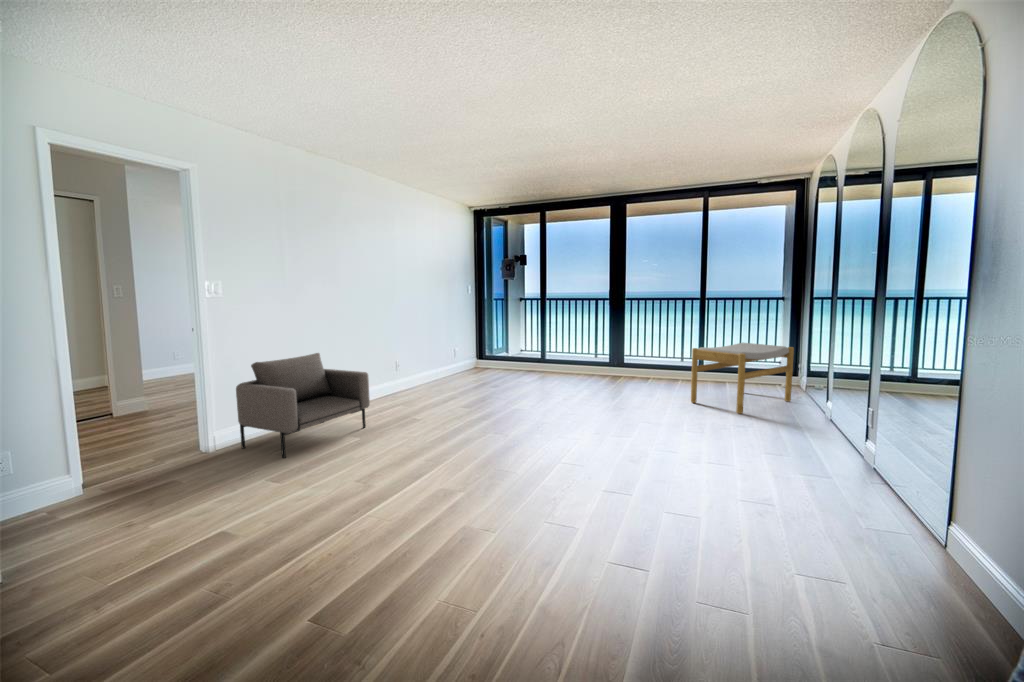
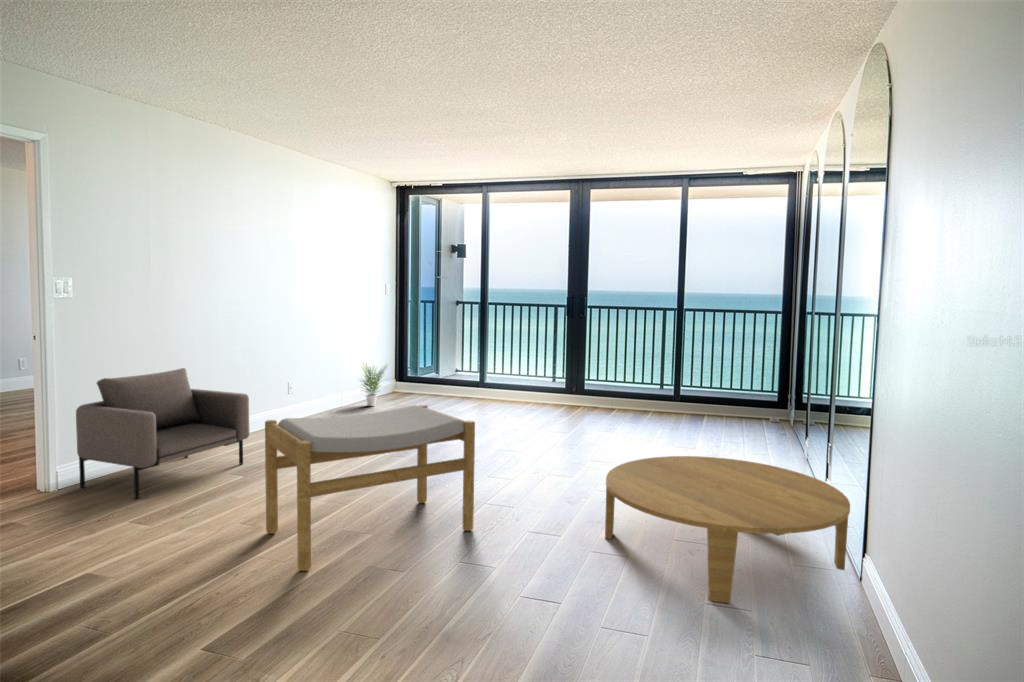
footstool: present [691,343,794,414] -> present [265,405,475,571]
potted plant: none [442,346,474,379] -> present [363,367,386,406]
coffee table: none [677,421,931,566] -> present [605,456,850,603]

